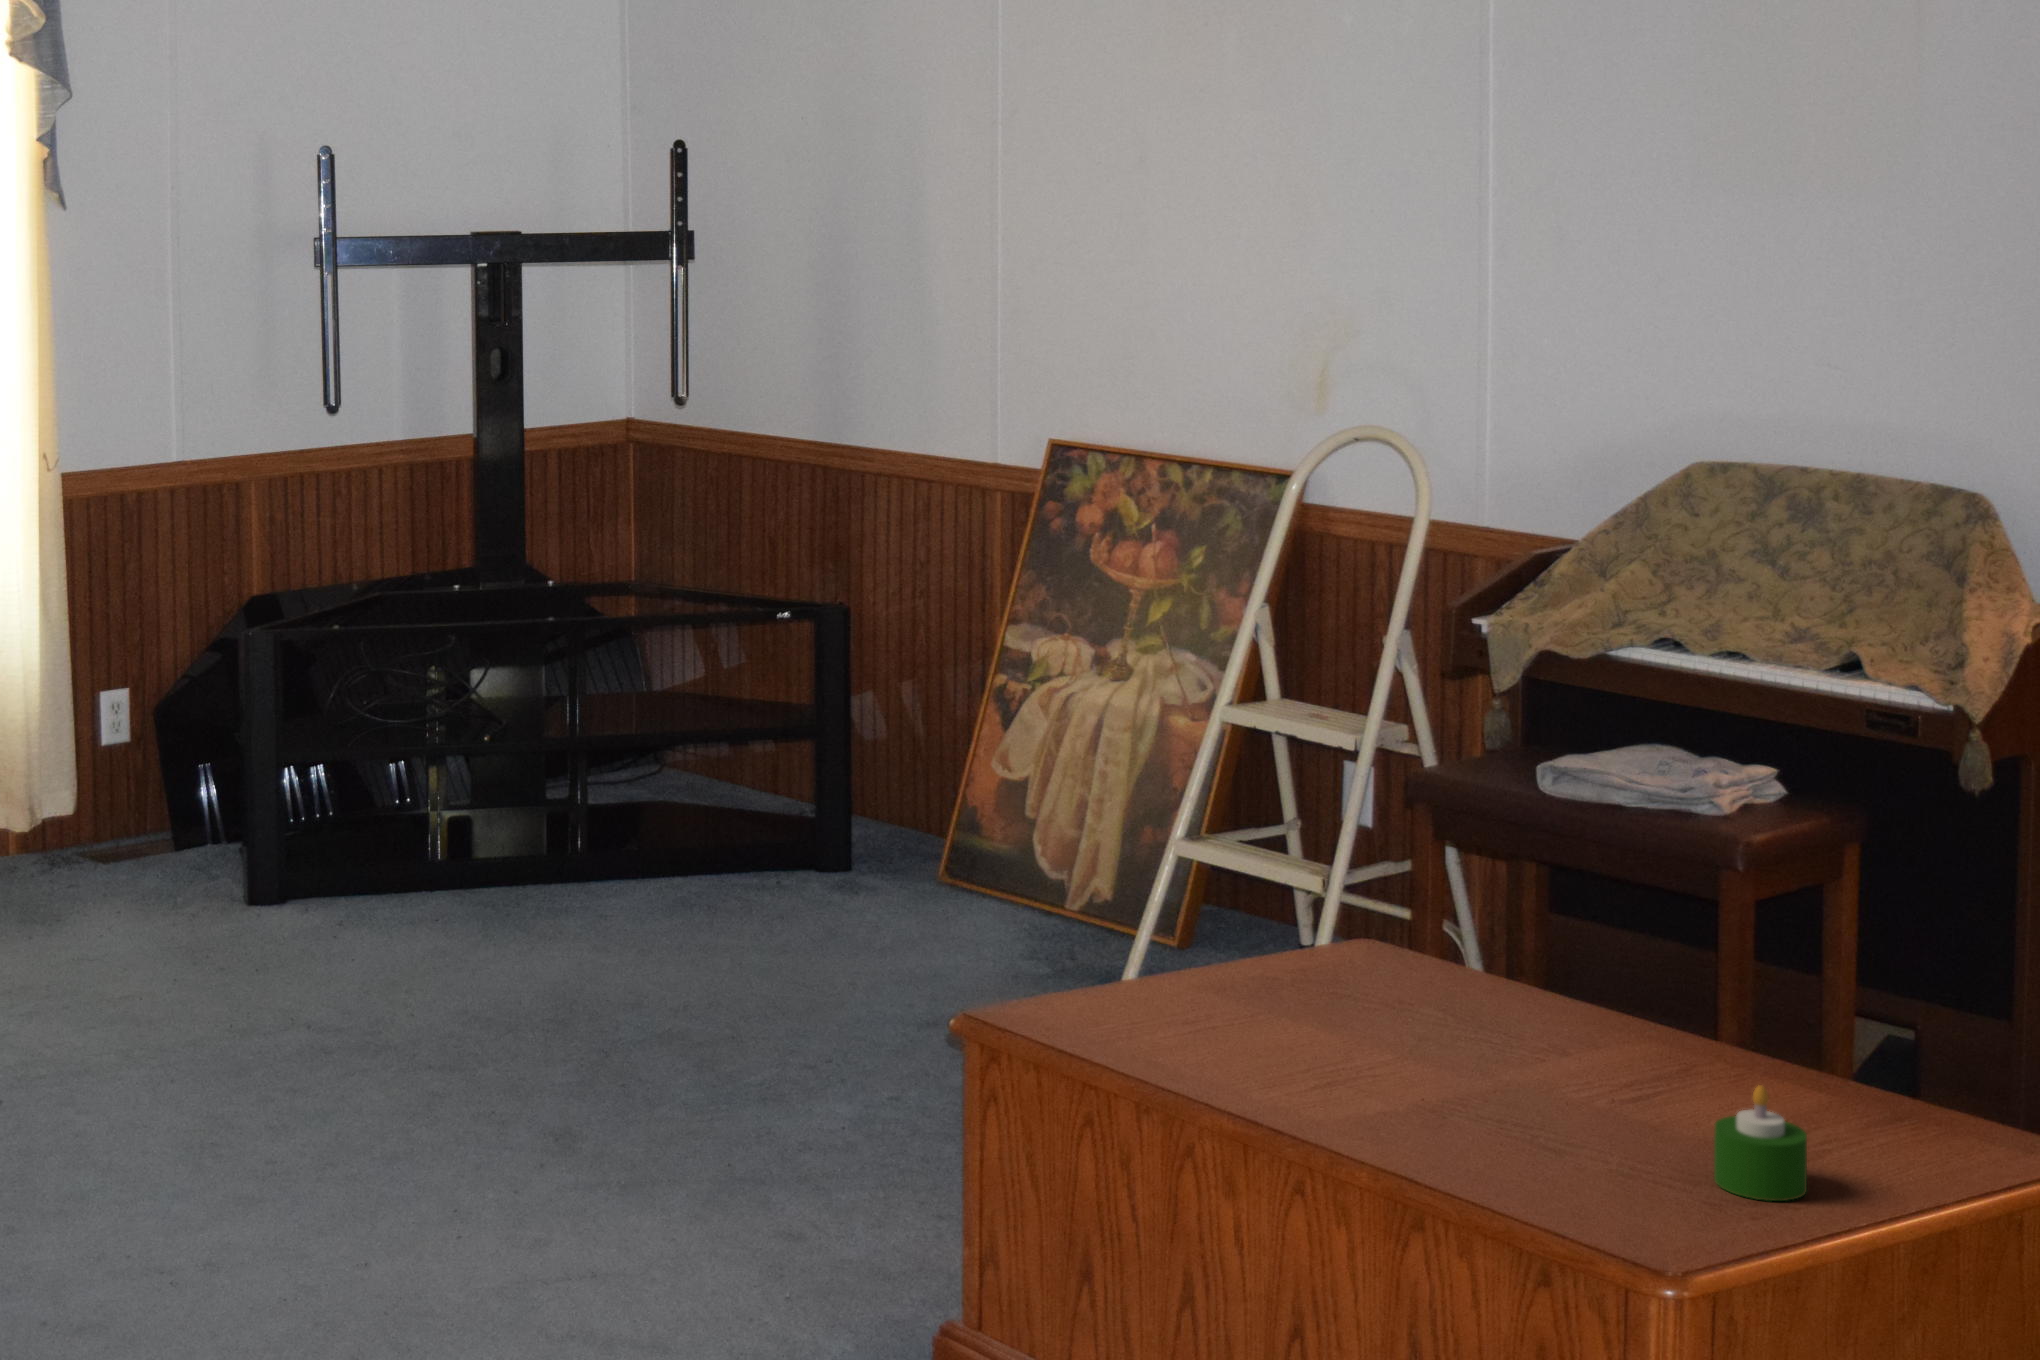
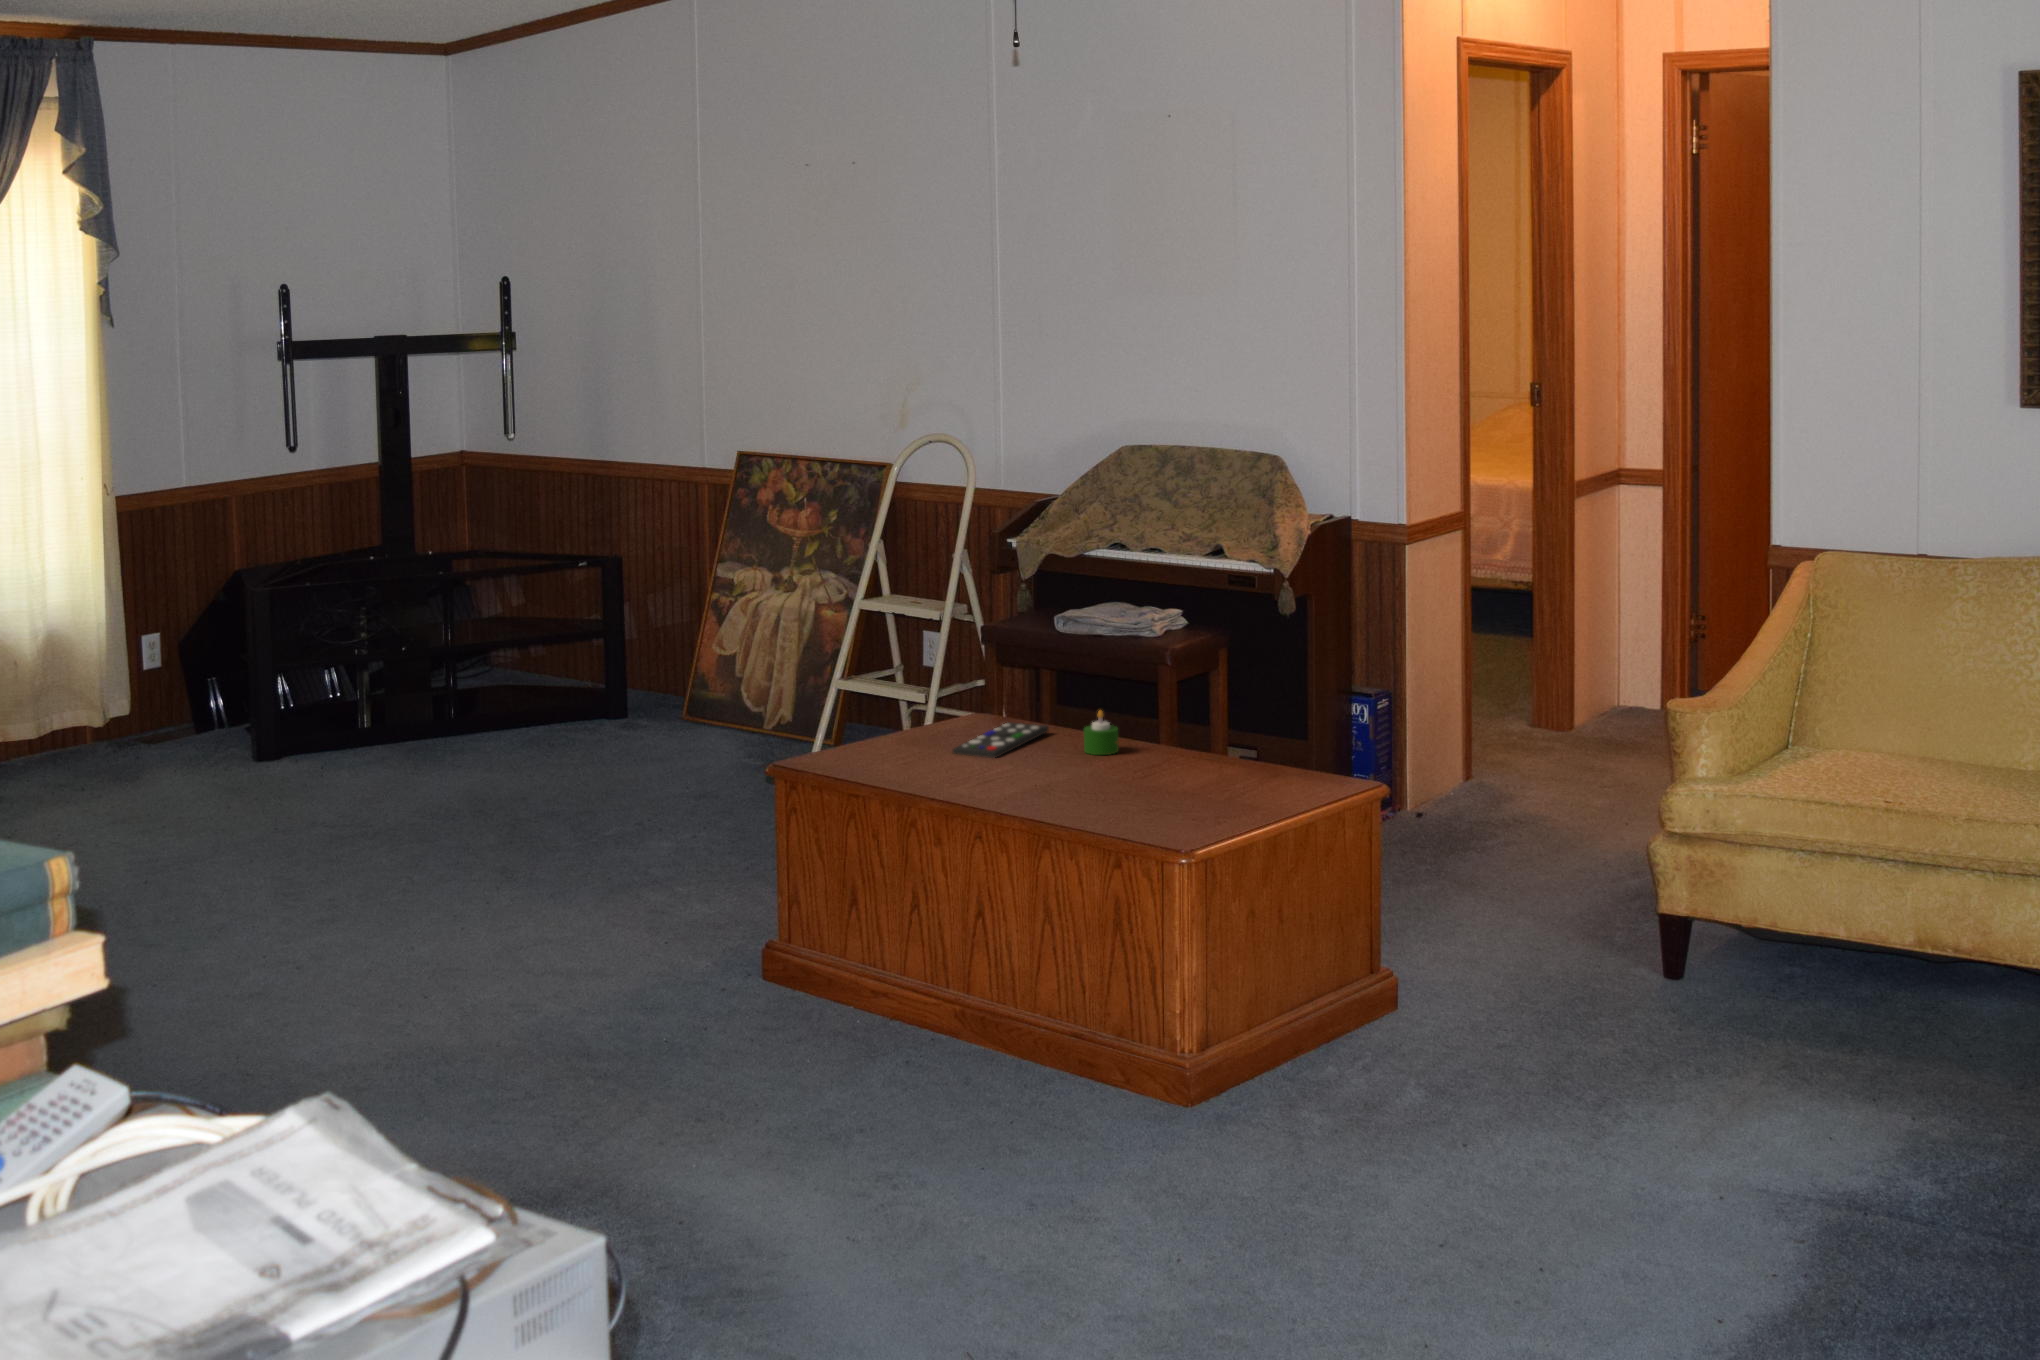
remote control: none [1380,1063,1619,1179] -> present [953,722,1048,758]

